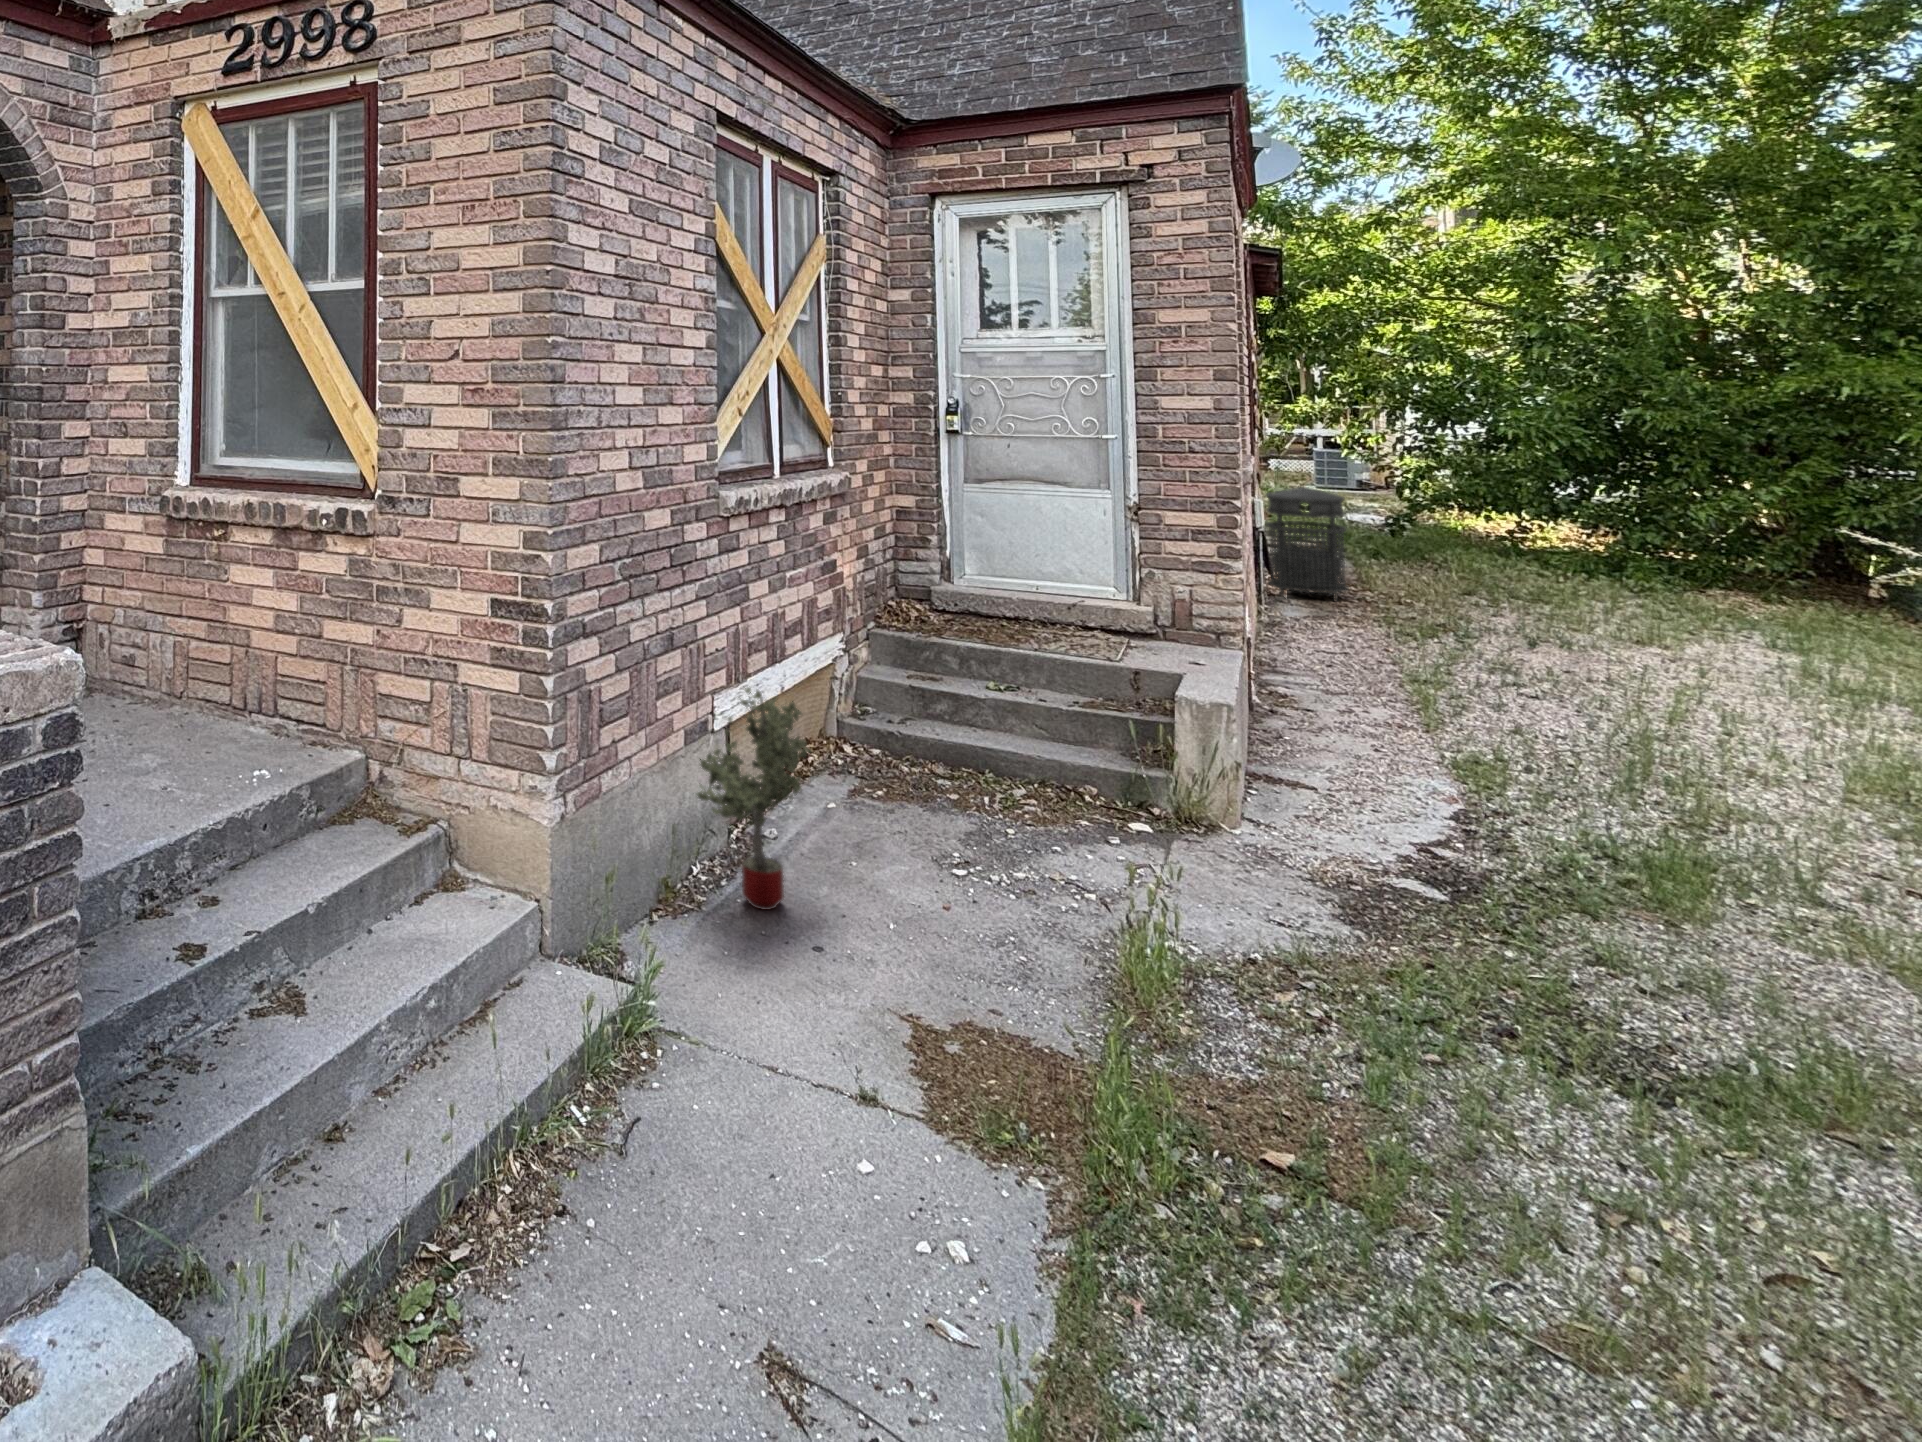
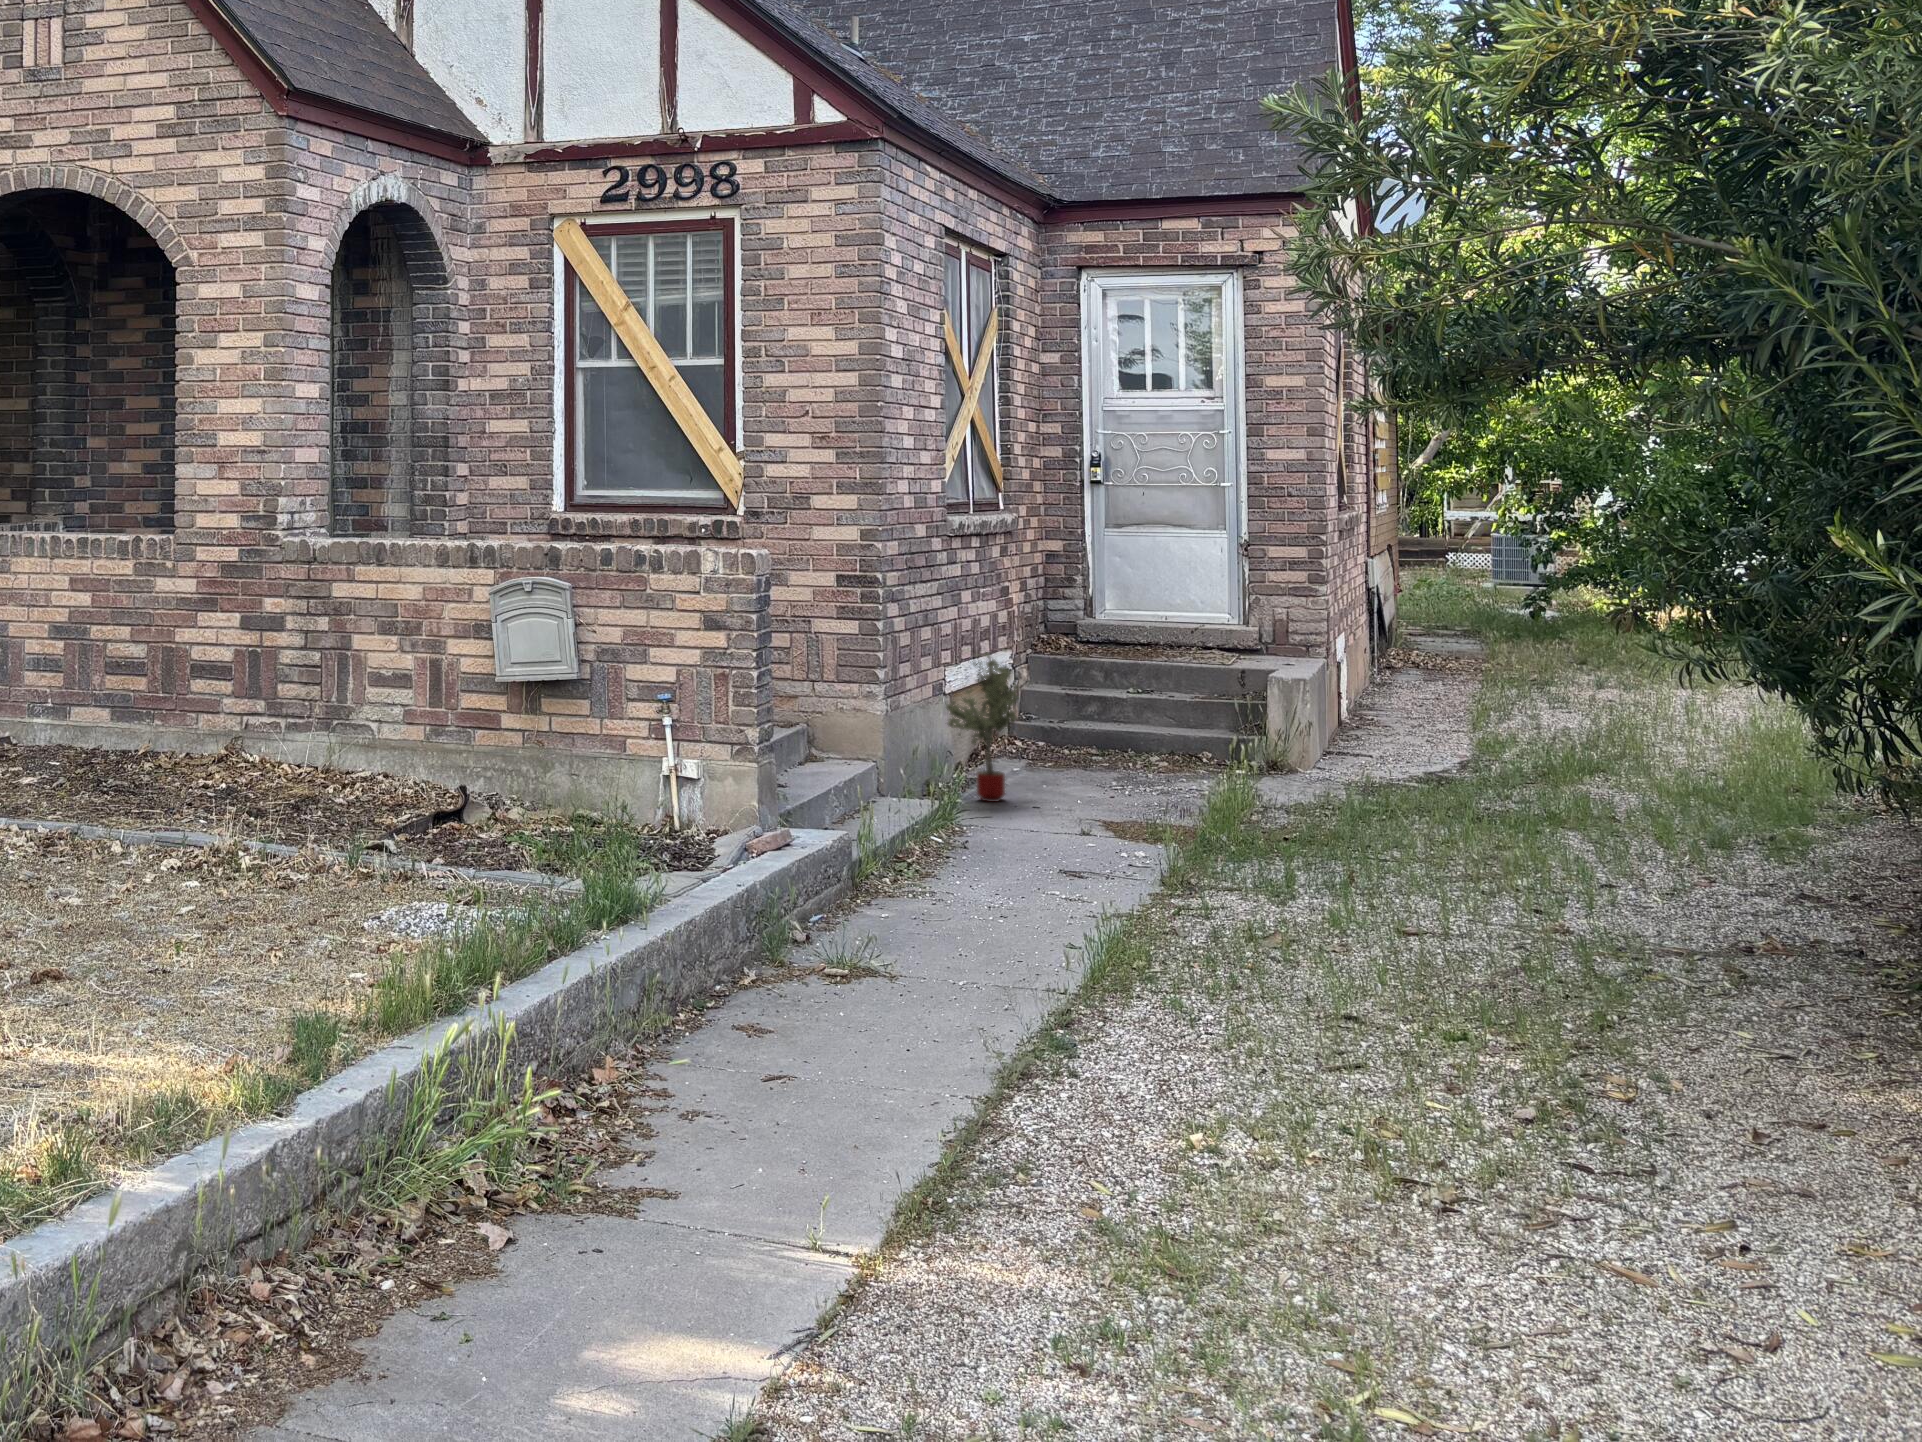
trash can: present [1266,486,1349,601] -> none [1379,545,1453,658]

